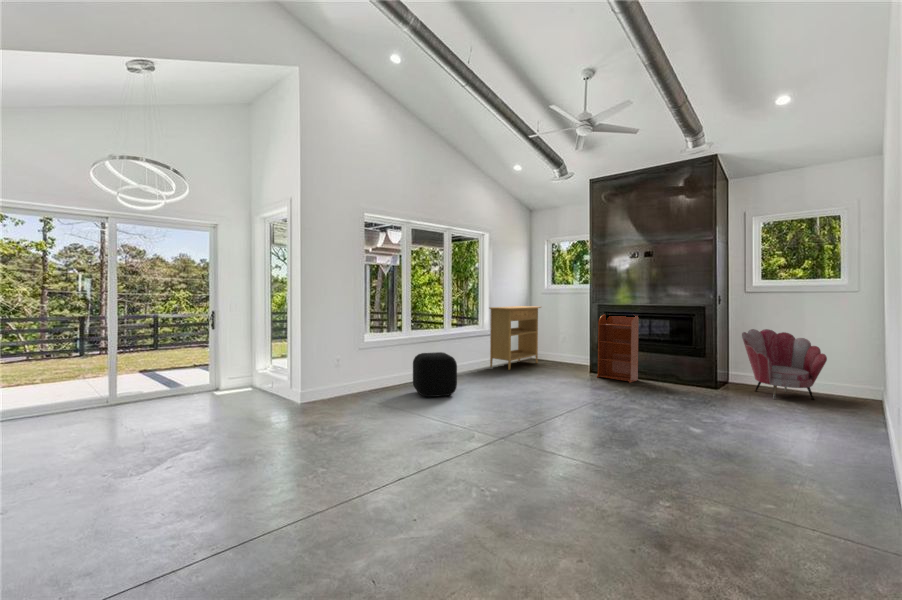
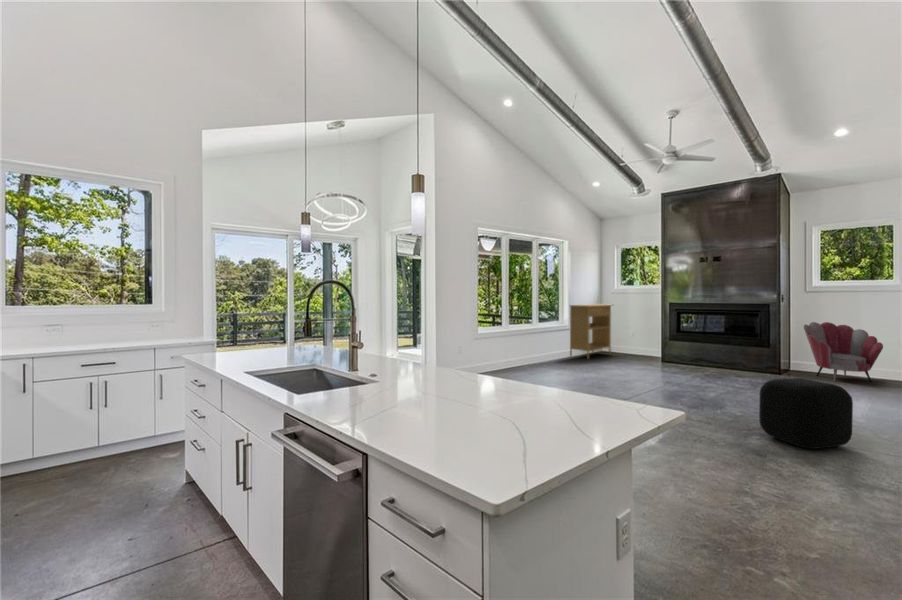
bookcase: present [597,314,639,383] -> none [669,306,708,369]
ottoman: present [413,352,457,397] -> present [759,378,853,449]

